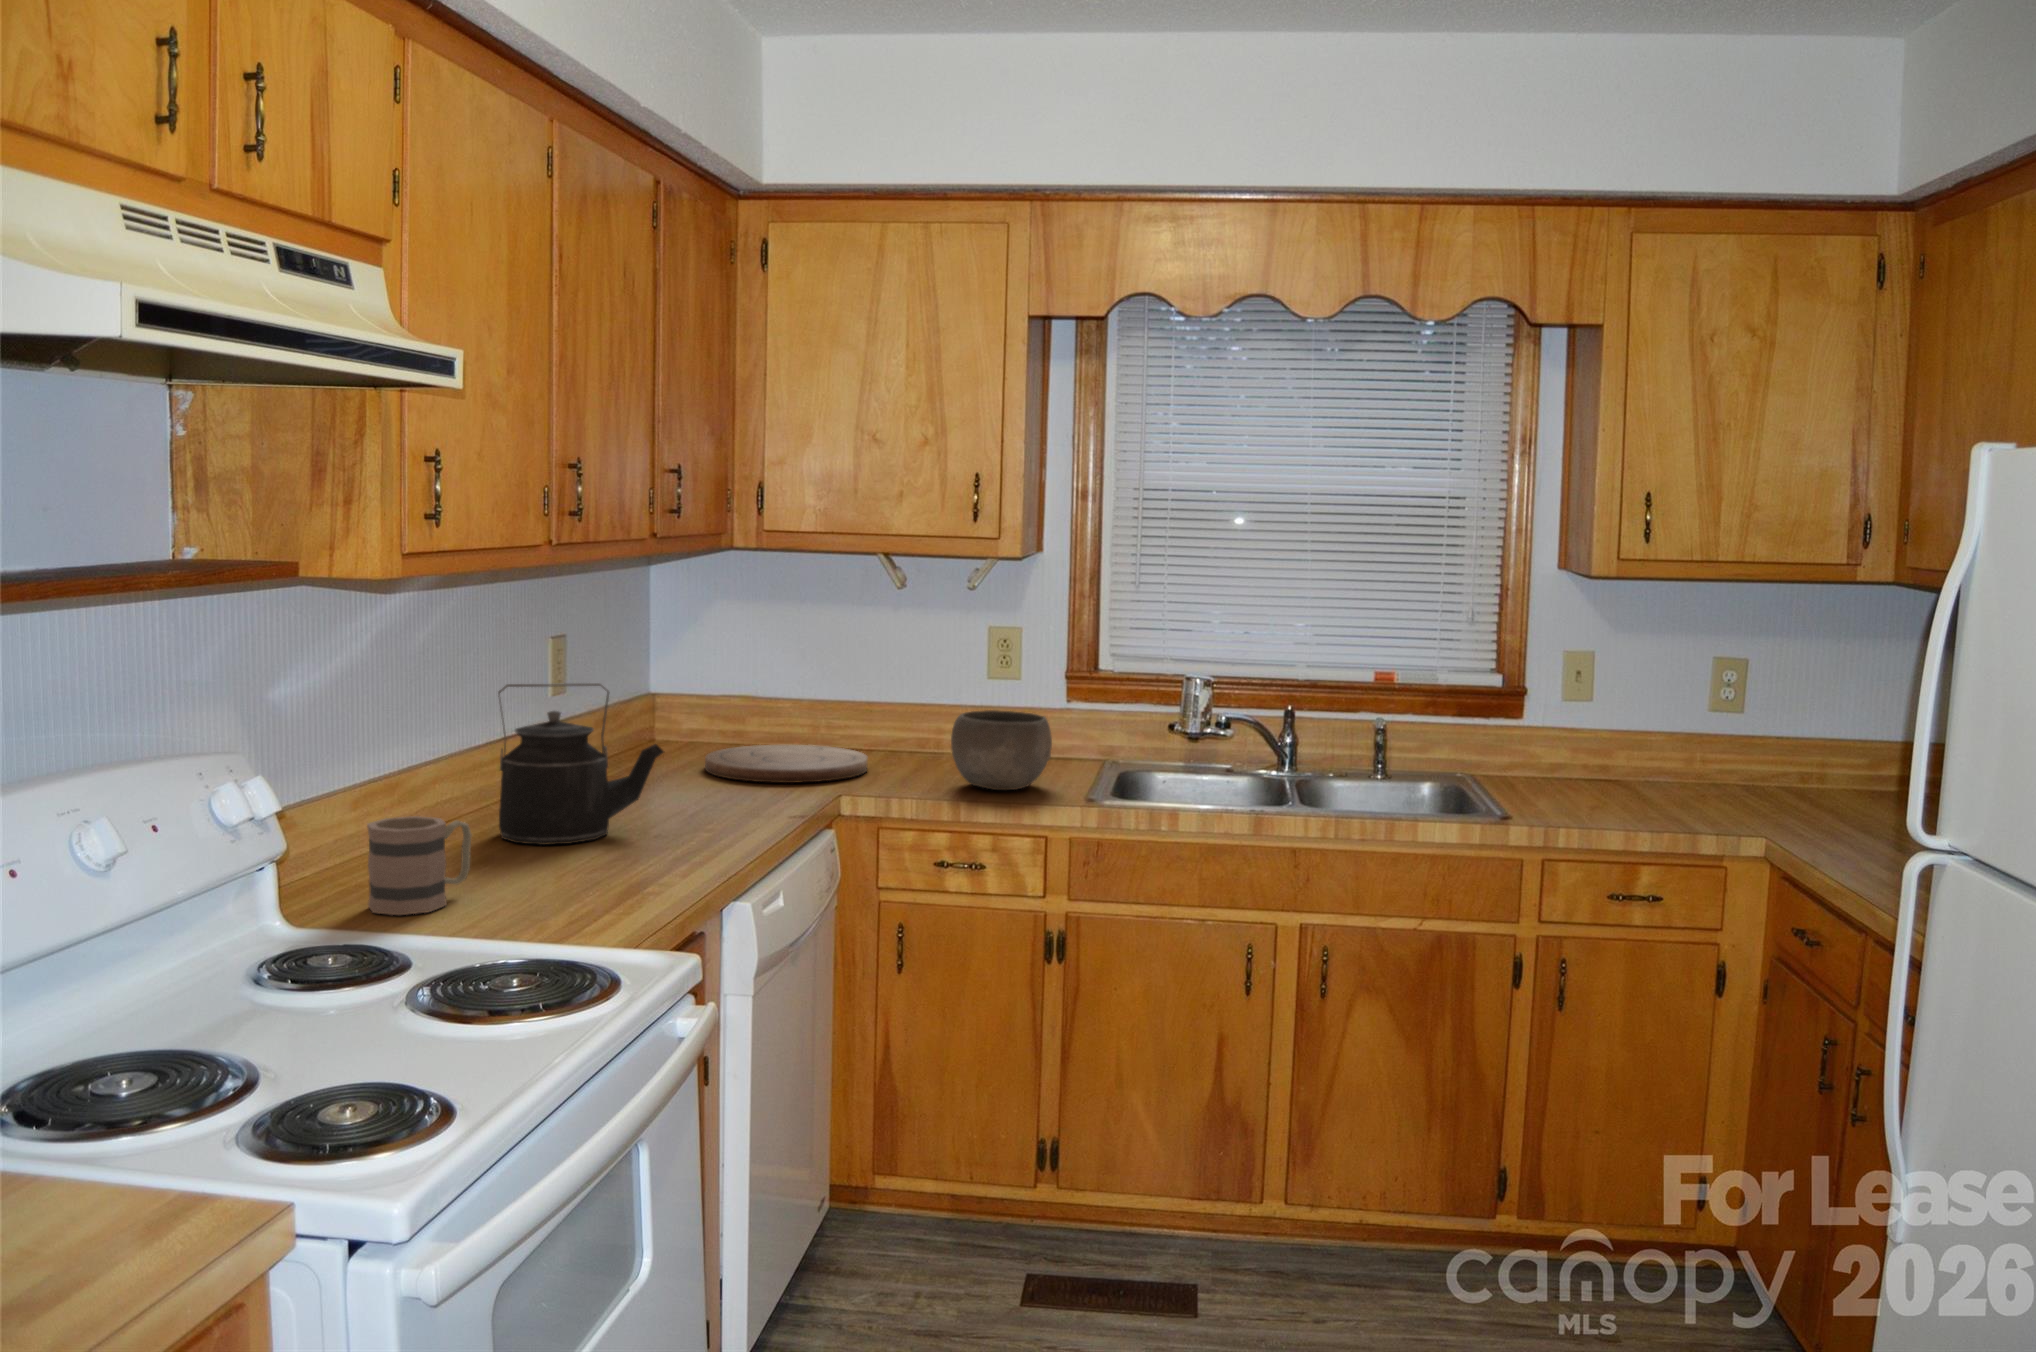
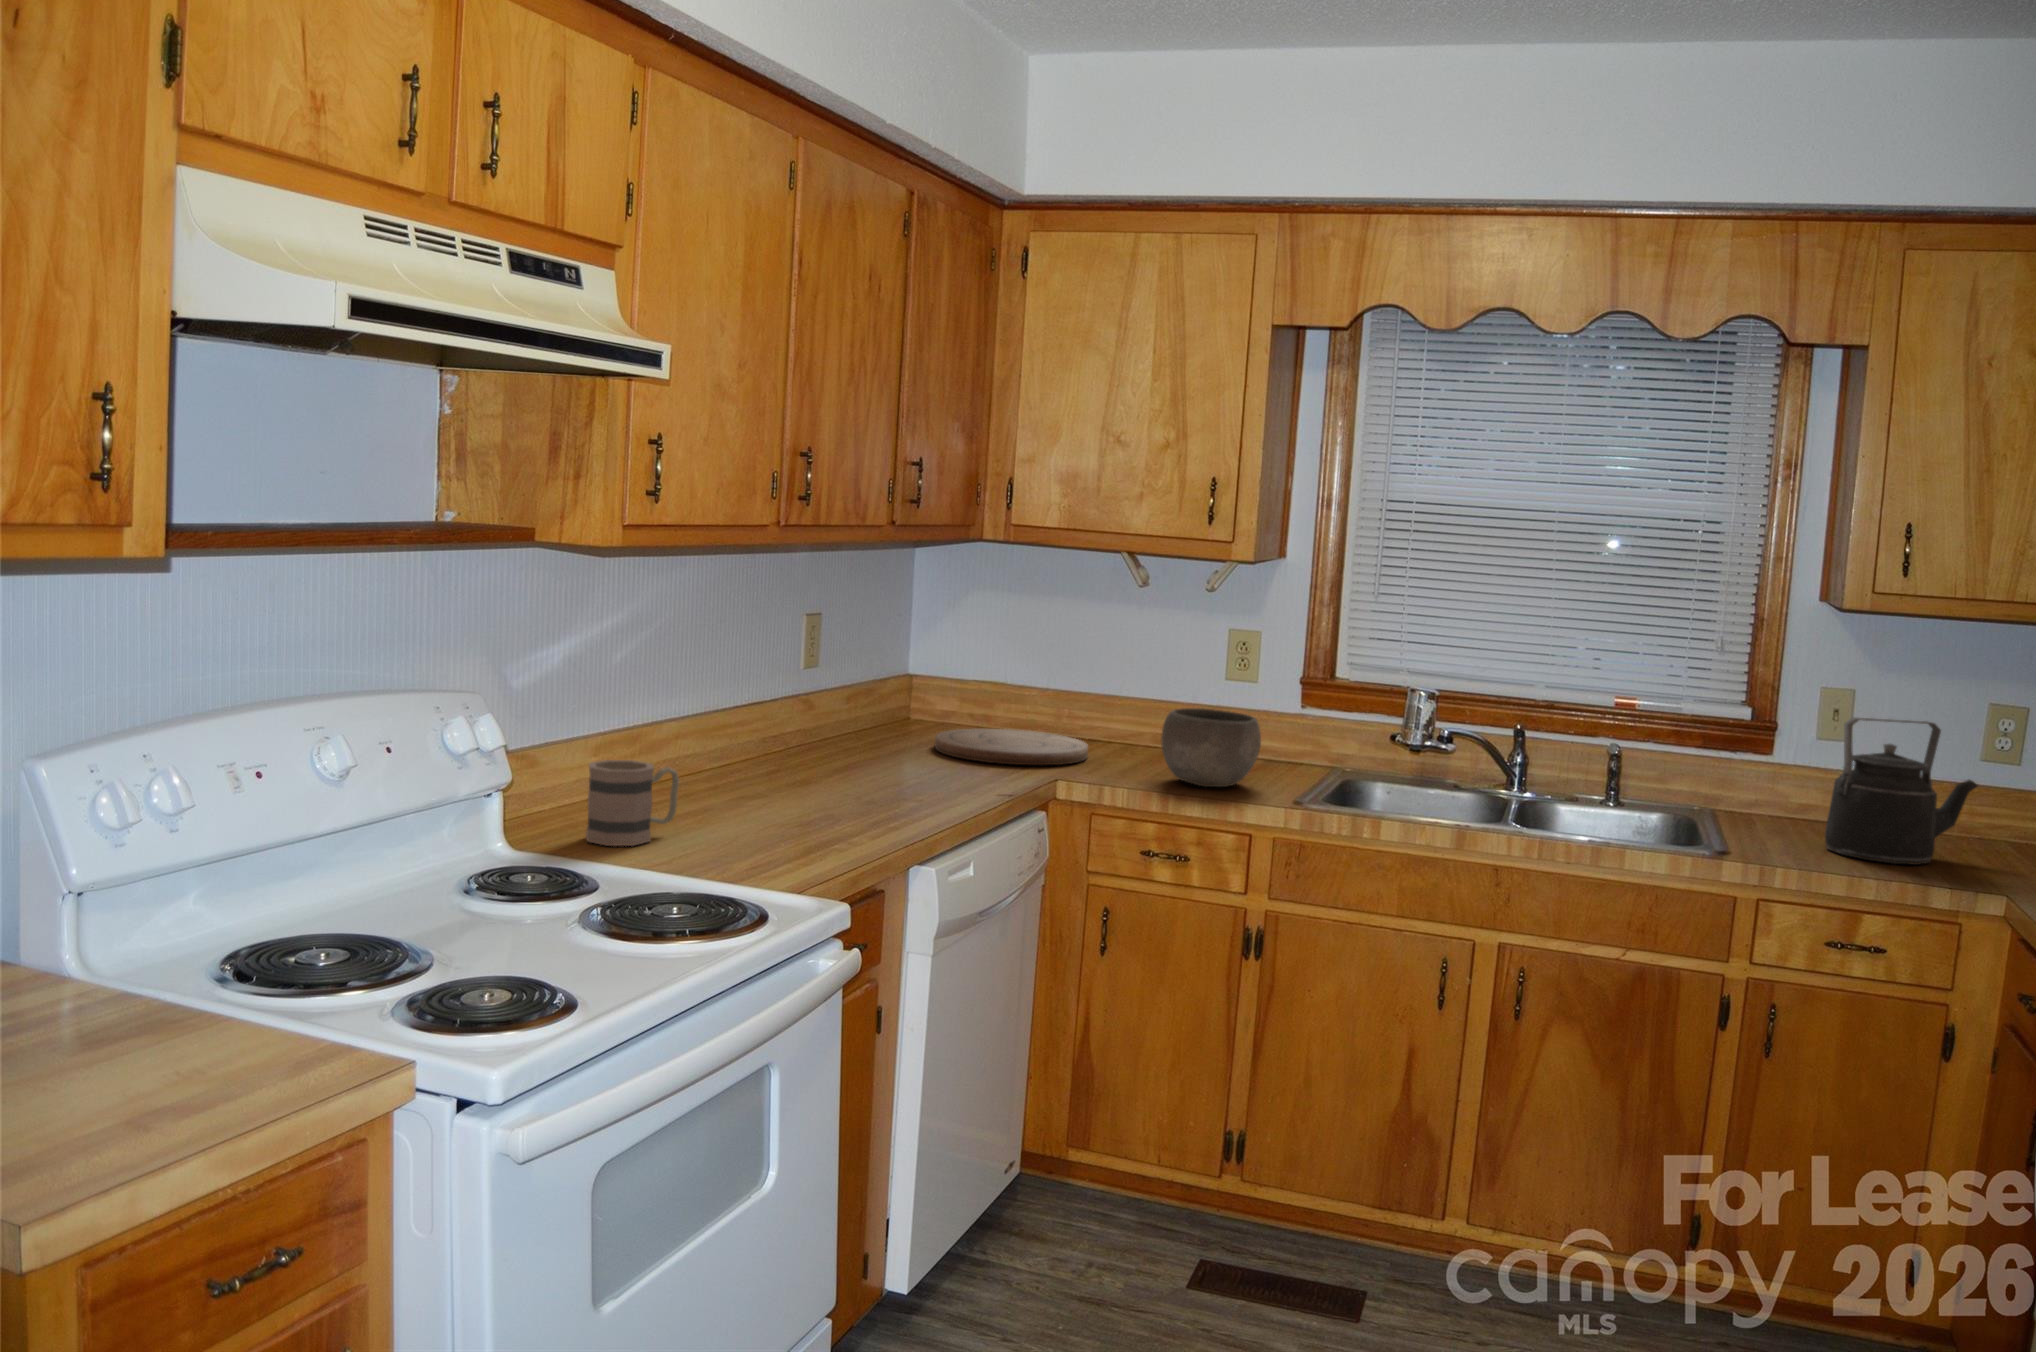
kettle: present [498,683,664,845] -> present [1825,717,1978,865]

